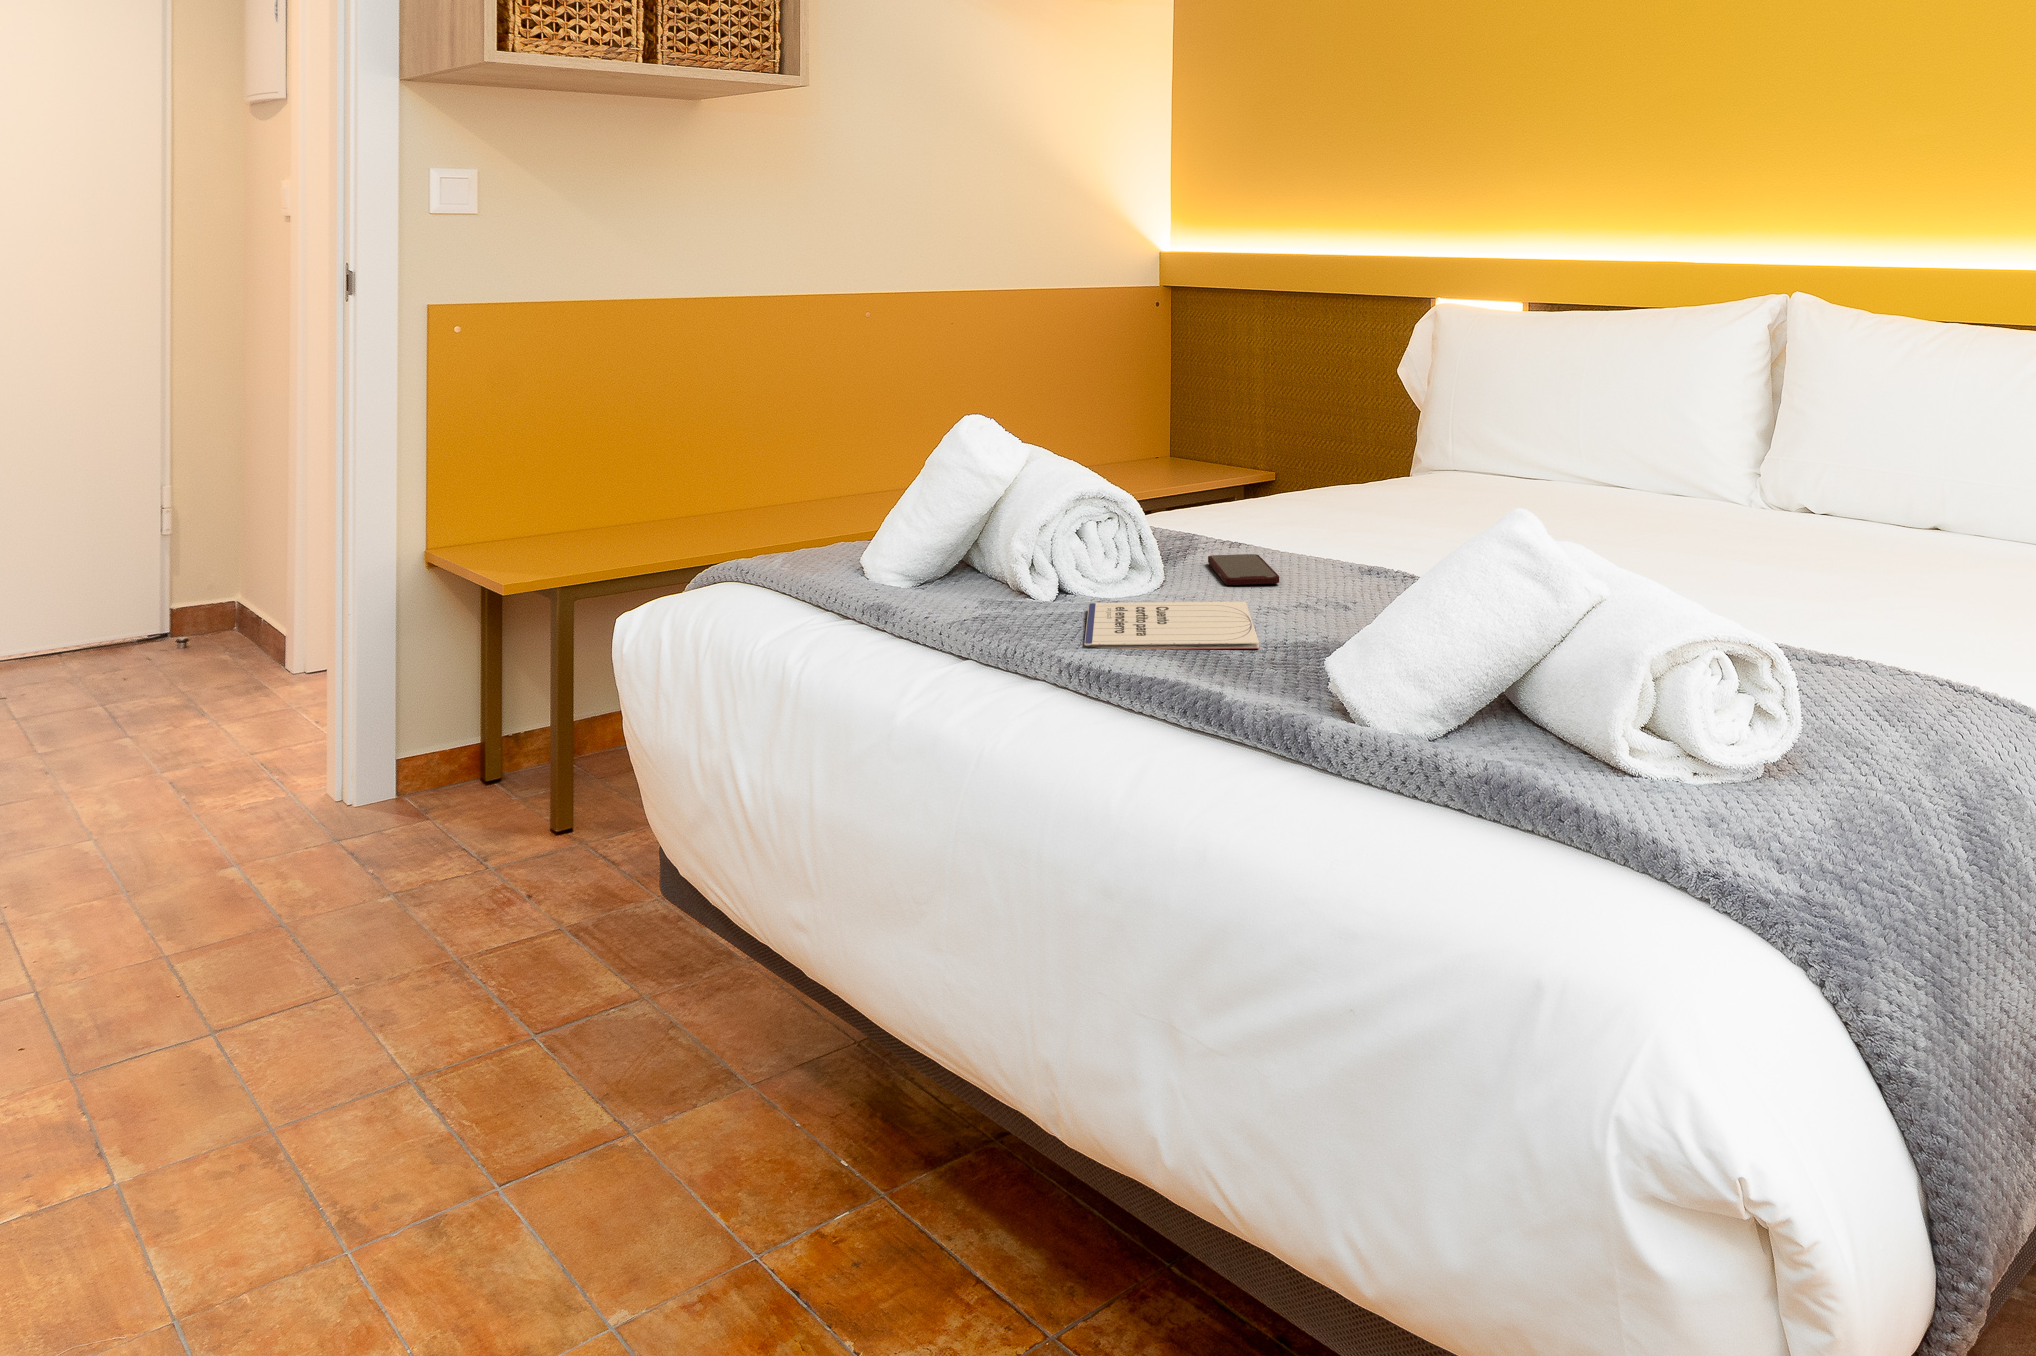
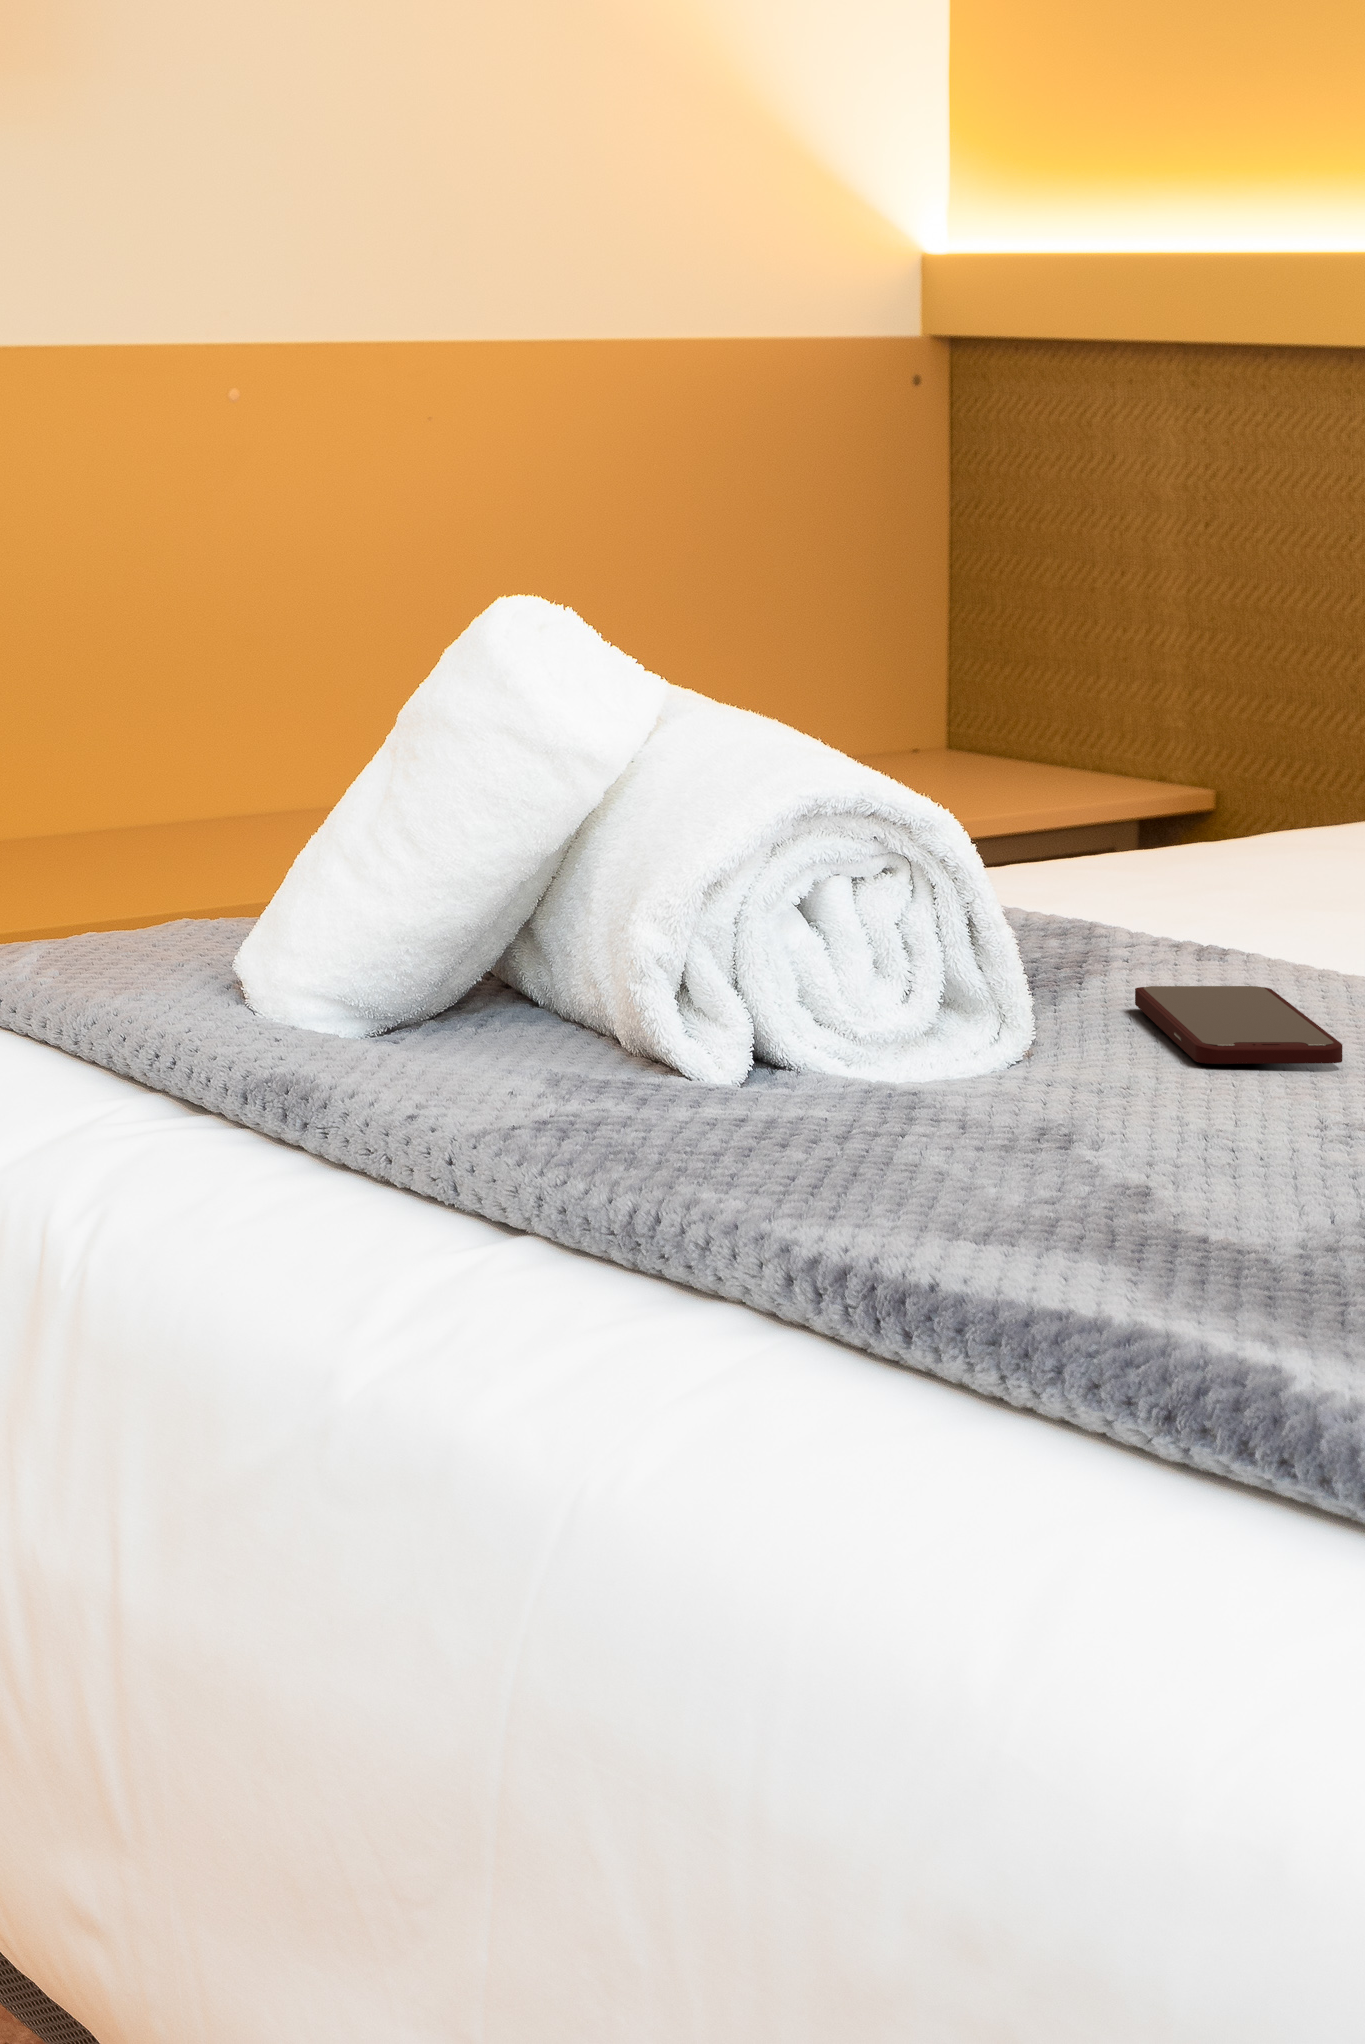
notebook: present [1084,602,1259,649] -> none [843,1090,1335,1235]

